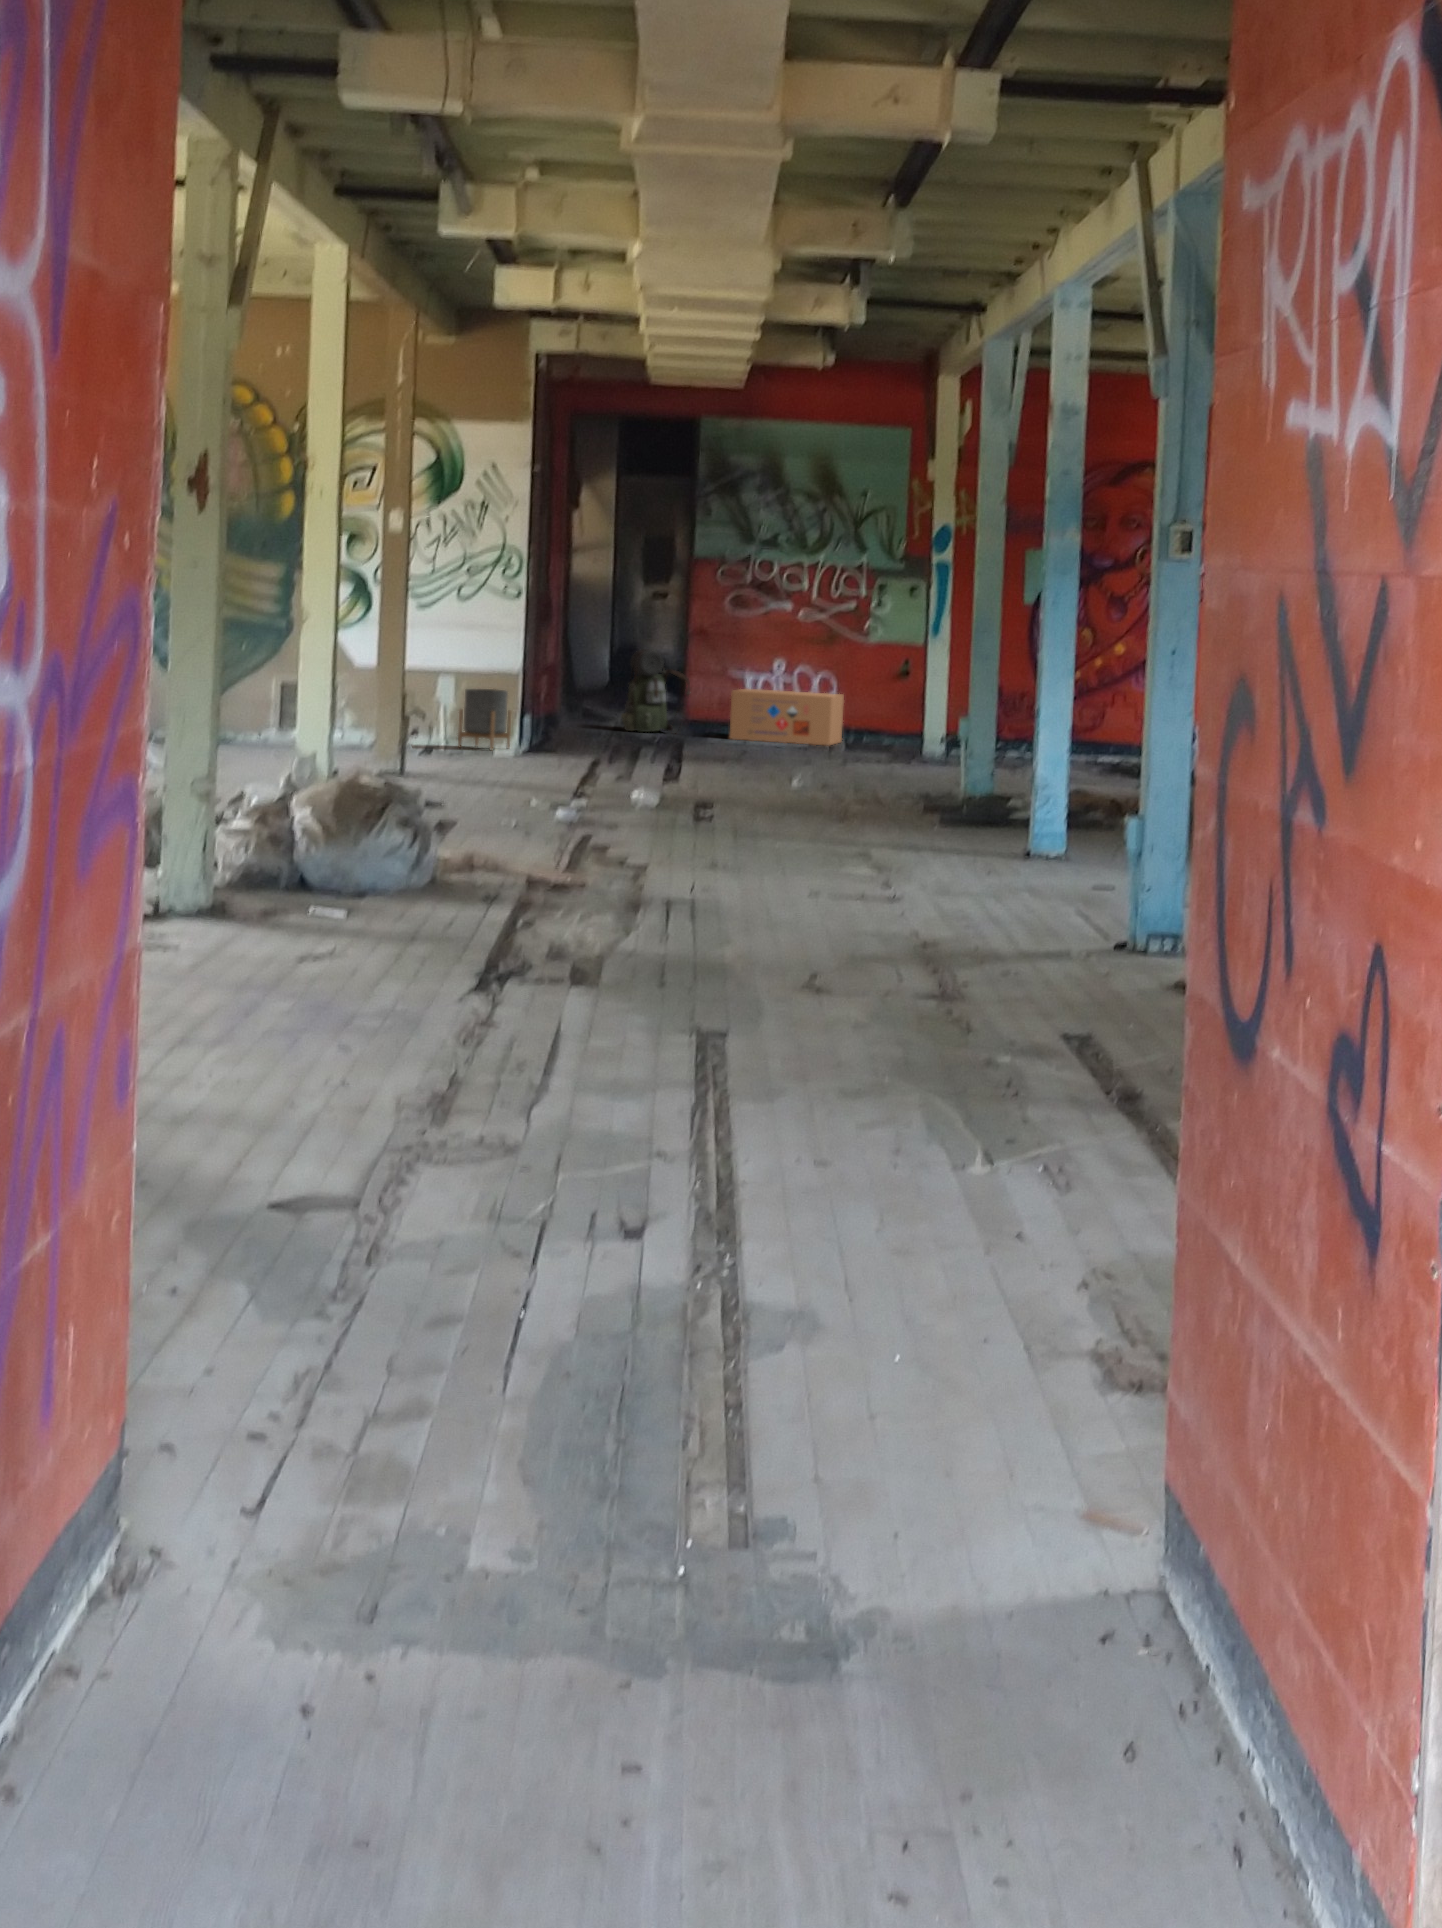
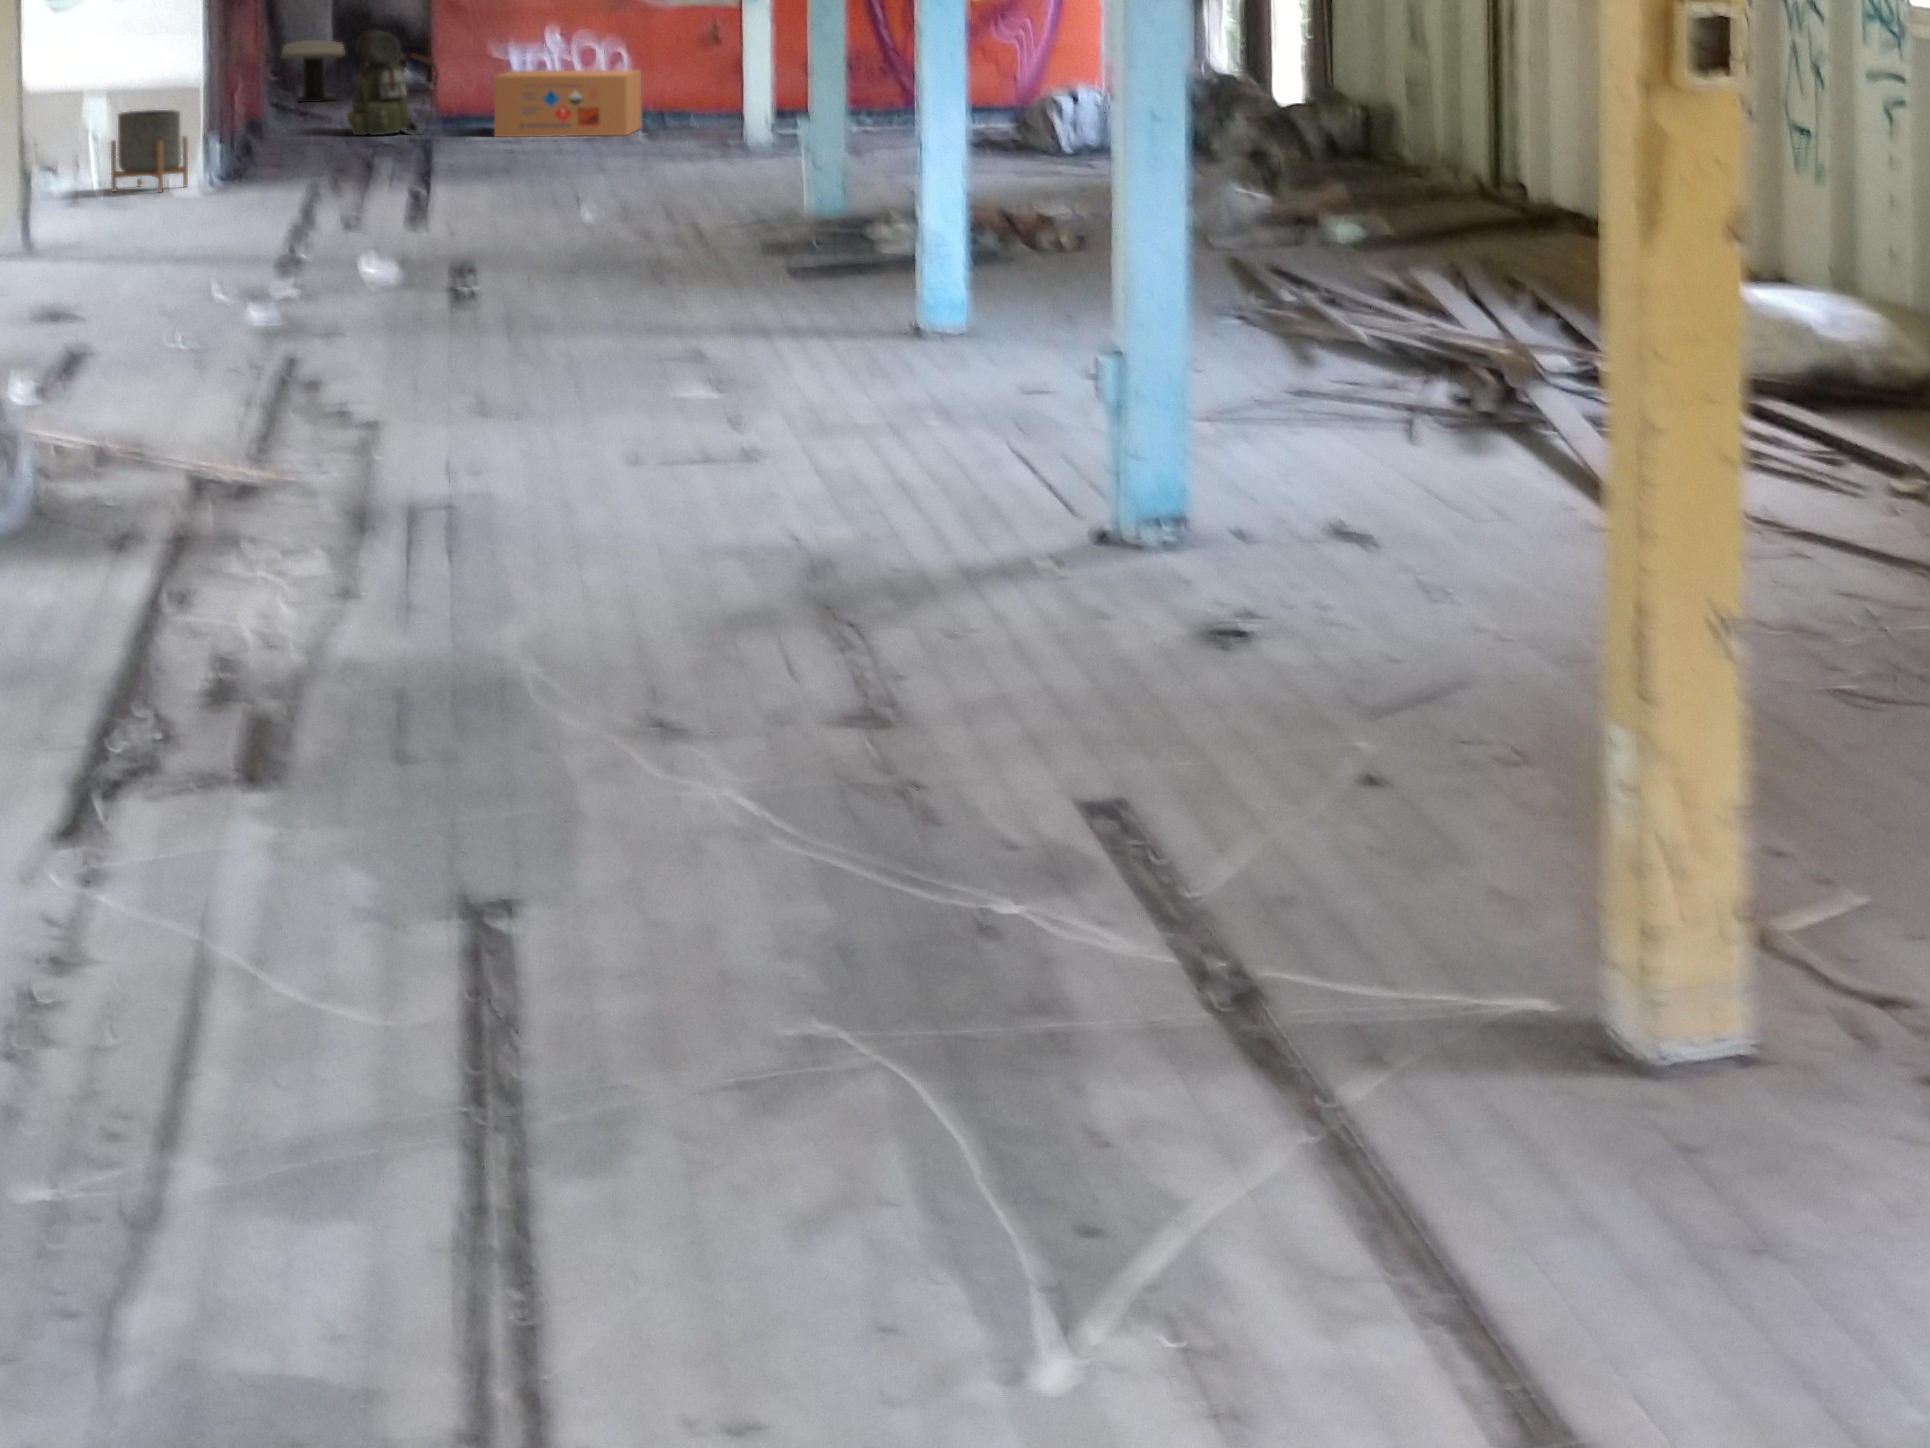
stool: none [572,662,621,711] -> present [281,40,346,102]

